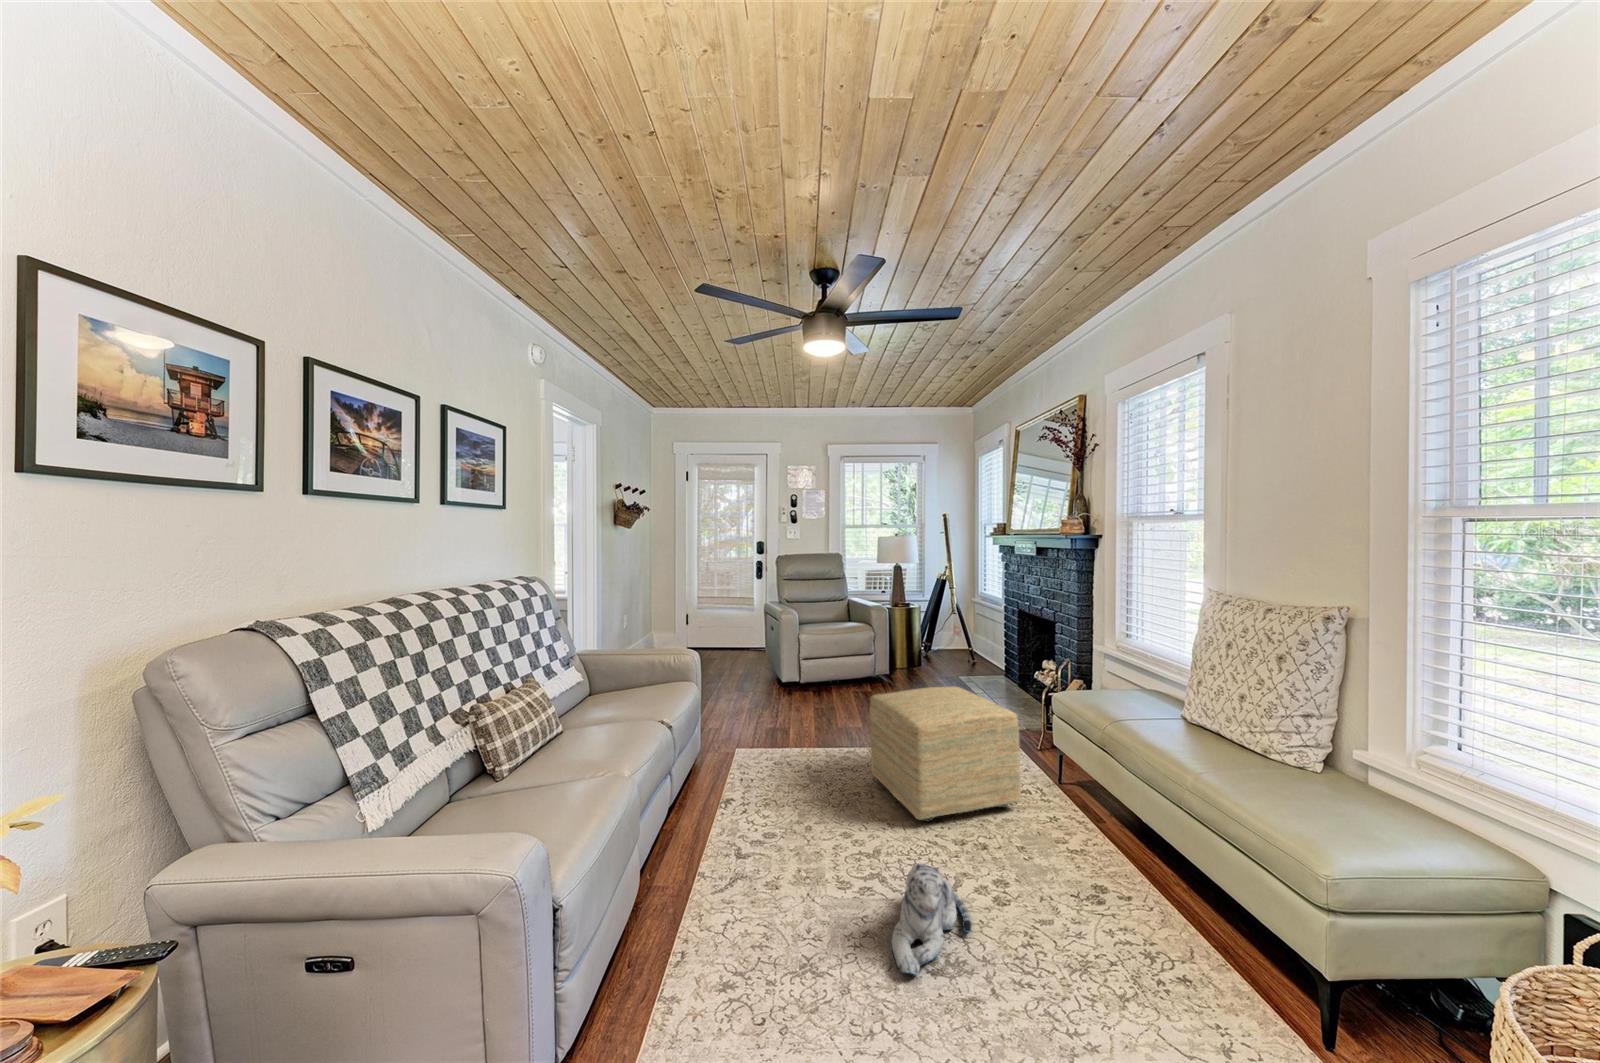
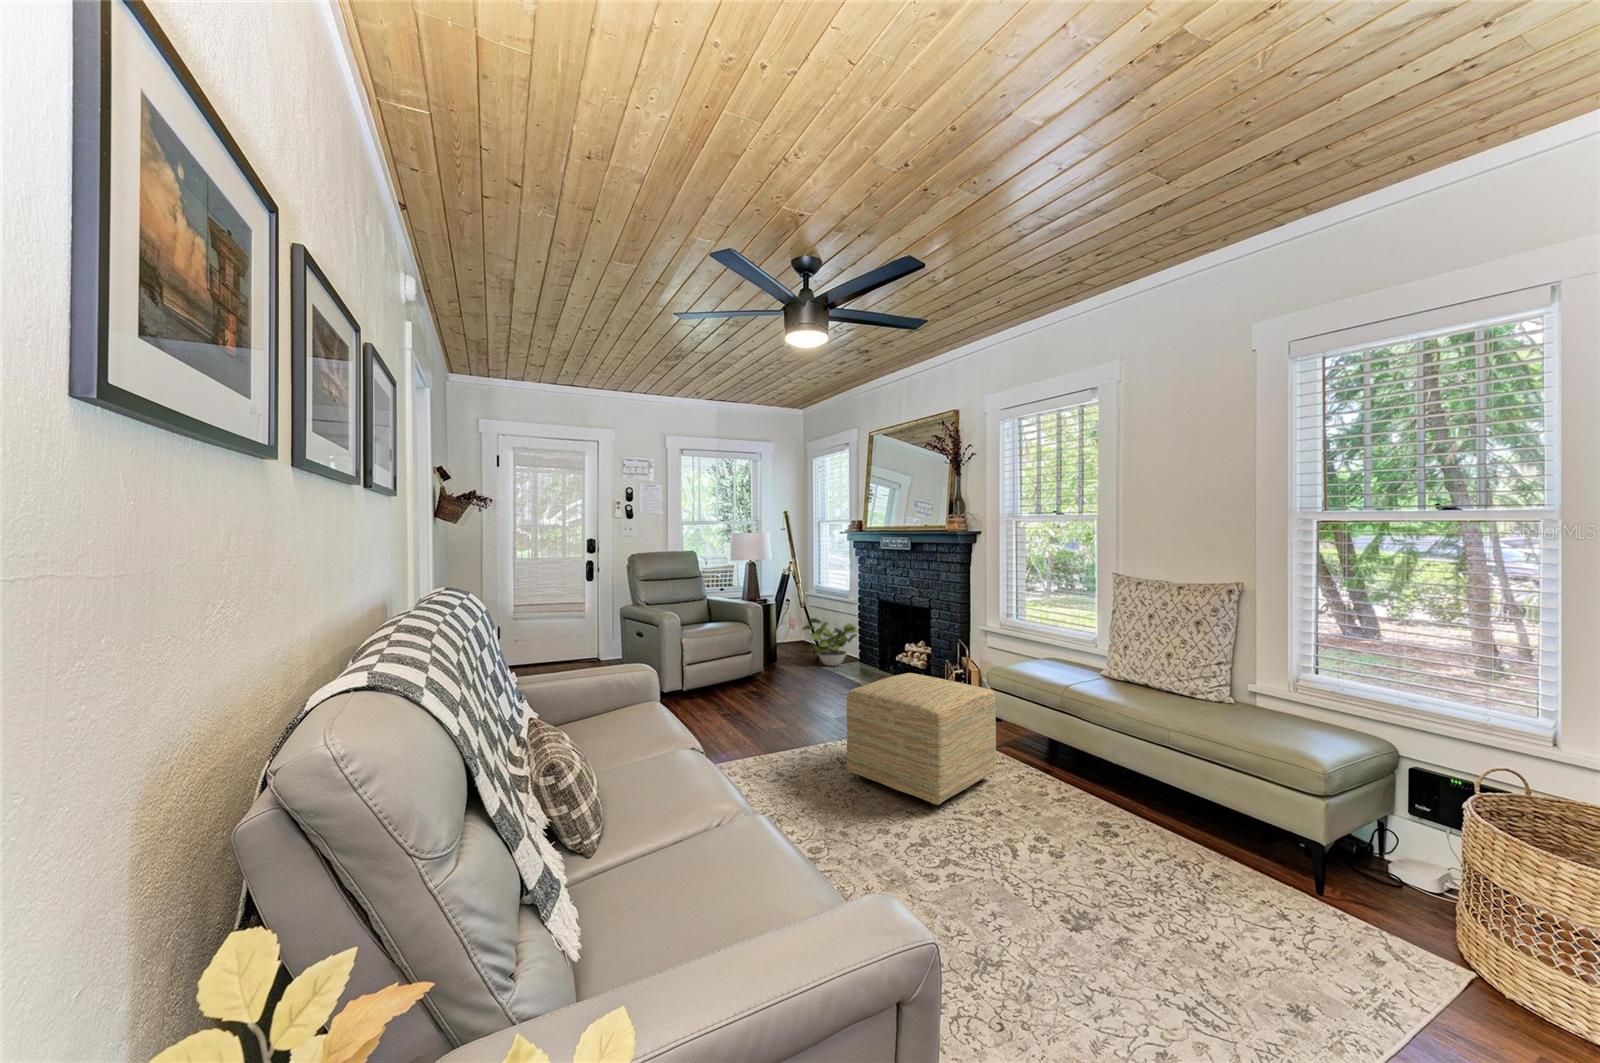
potted plant: none [944,627,1001,677] -> present [803,618,857,666]
plush toy: present [891,863,972,975] -> none [1001,835,1072,939]

